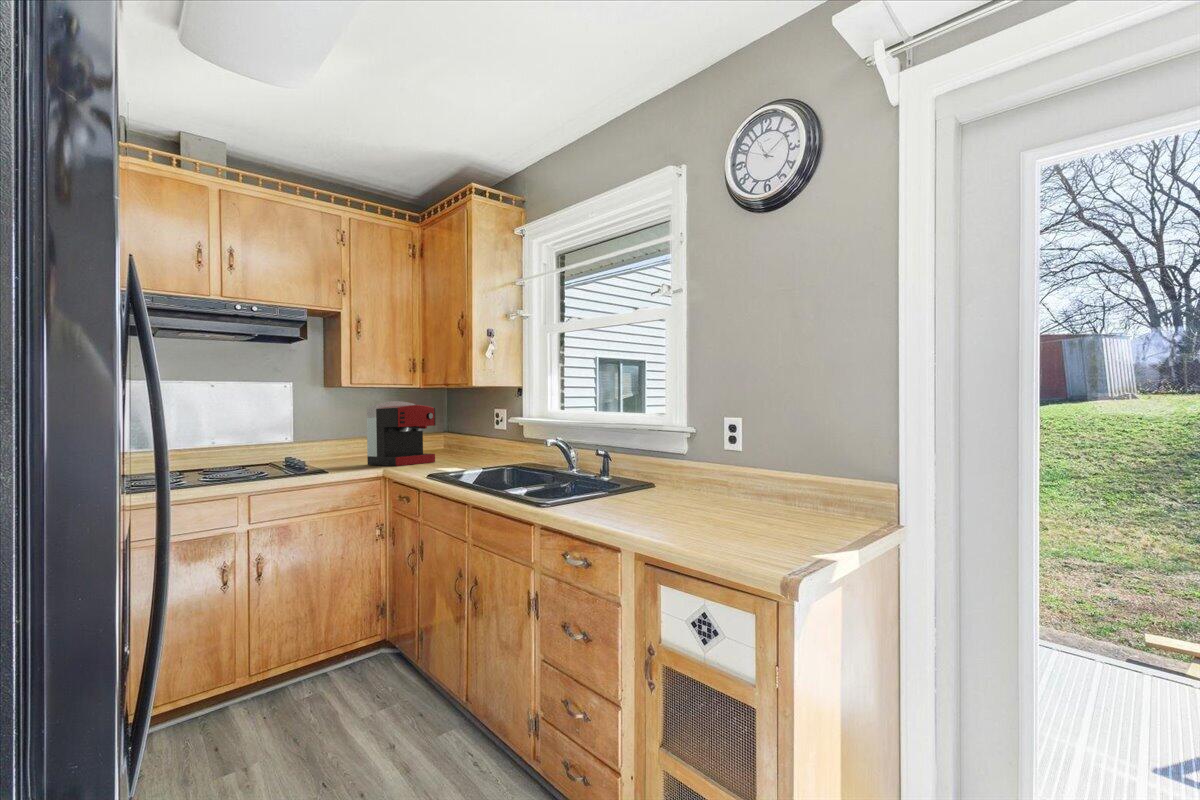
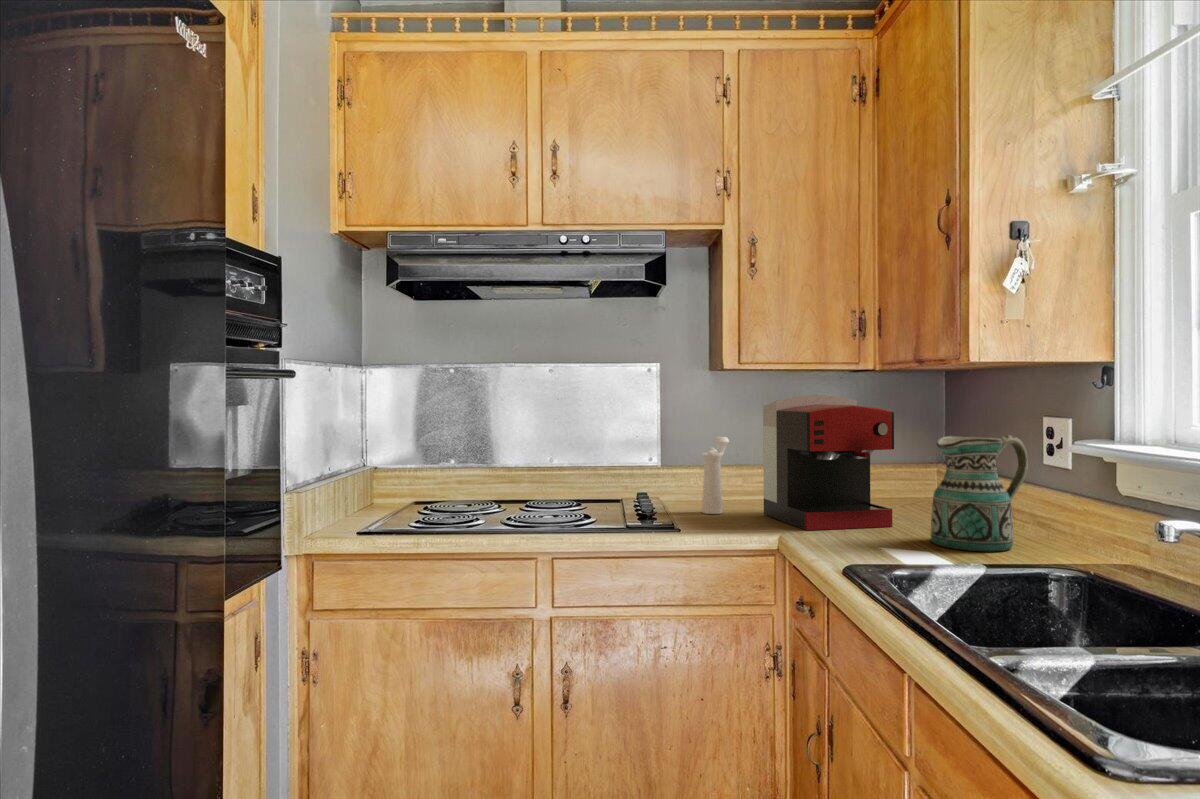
ceramic pitcher: none [455,416,491,463] -> present [931,435,1028,551]
pepper mill: none [331,426,344,467] -> present [702,437,729,514]

